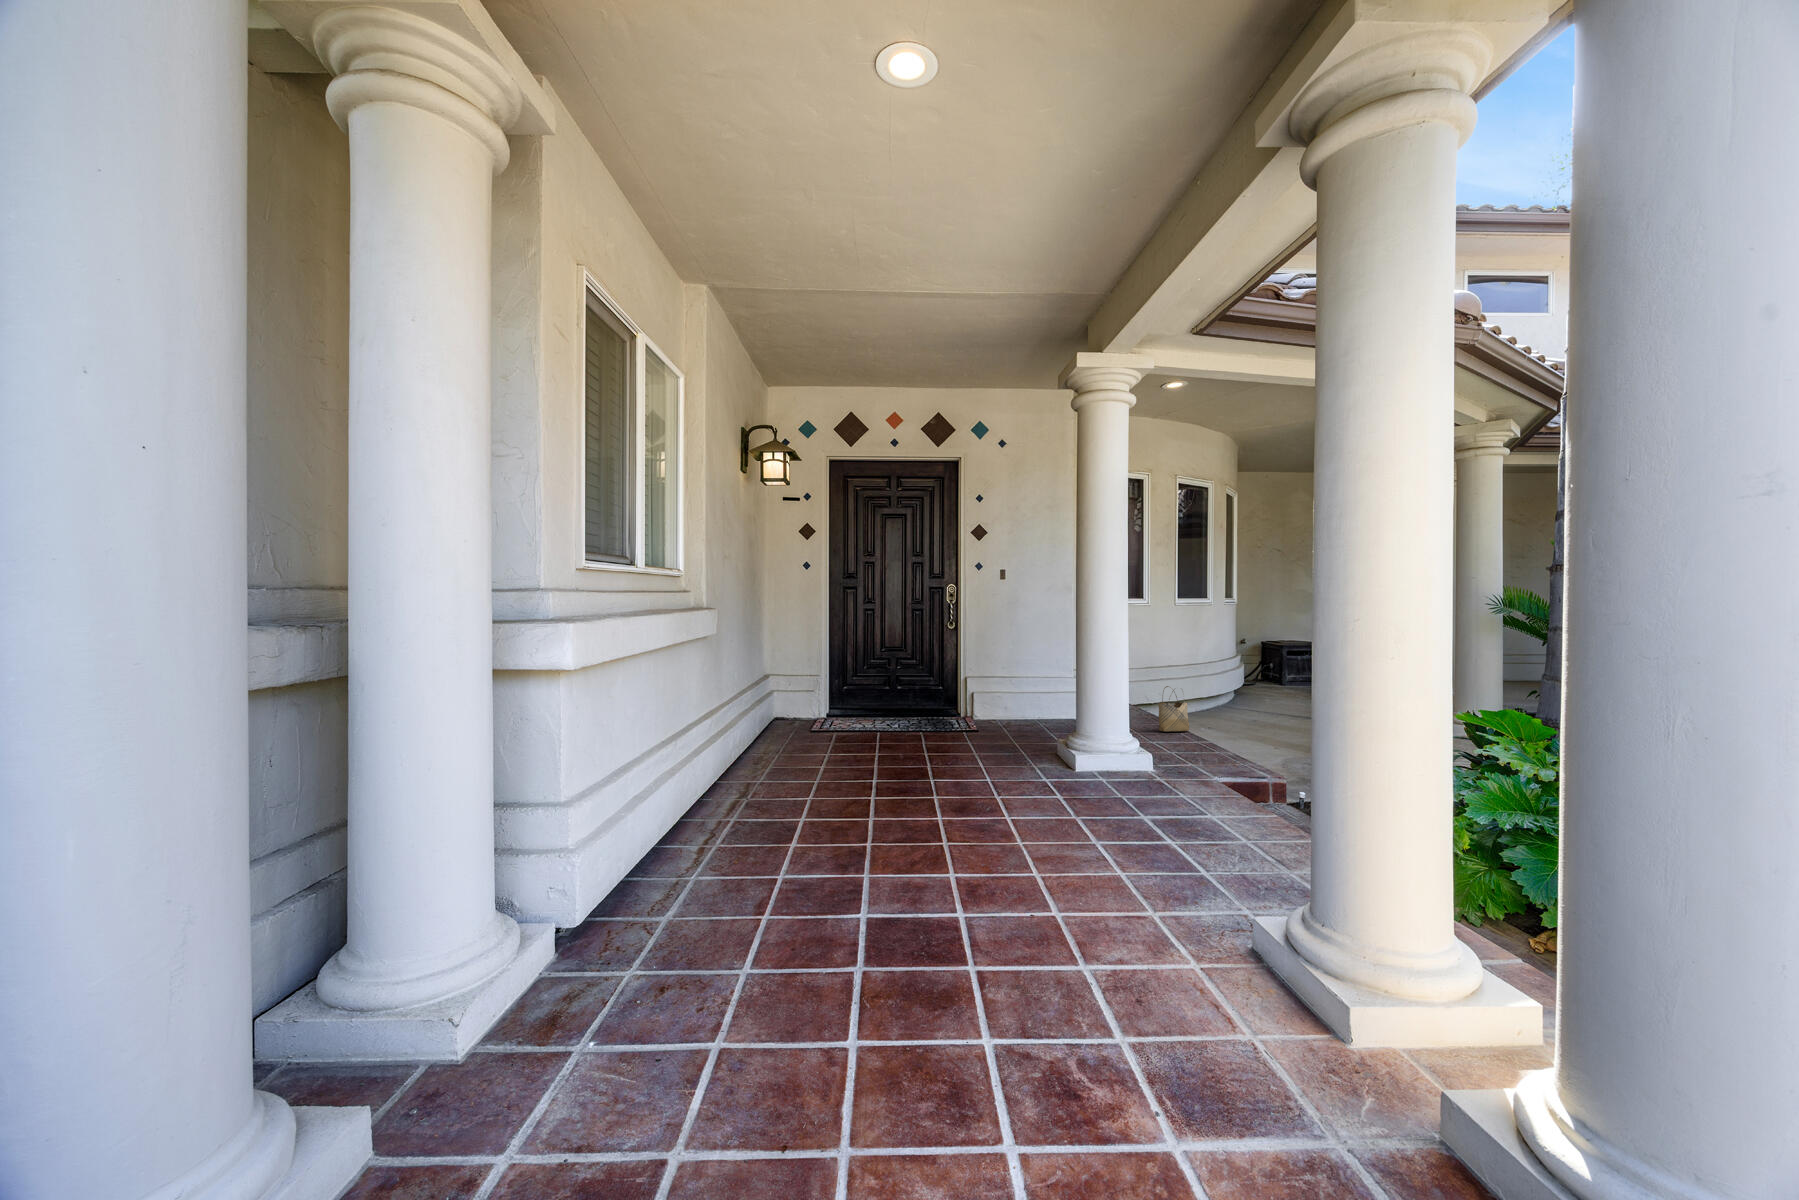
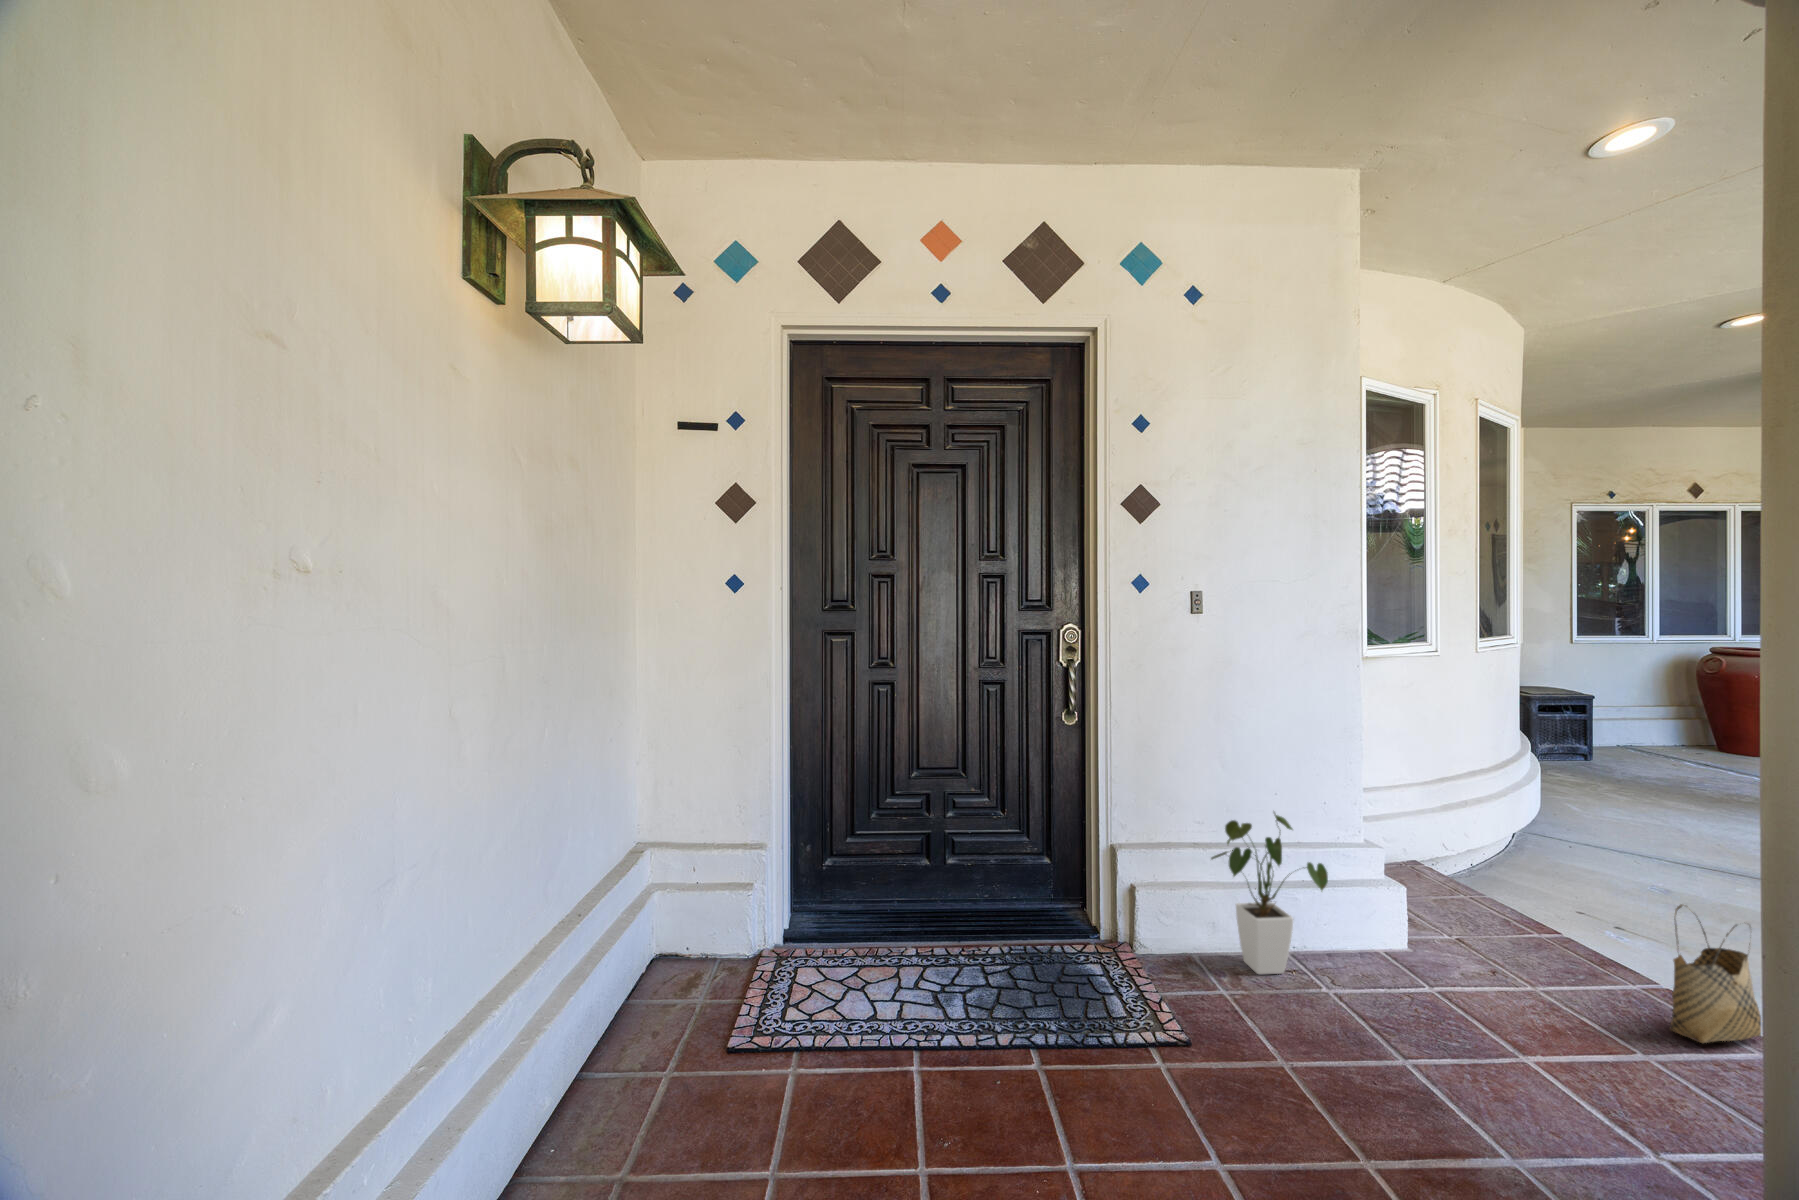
house plant: none [1006,662,1044,723] -> present [1211,812,1328,974]

